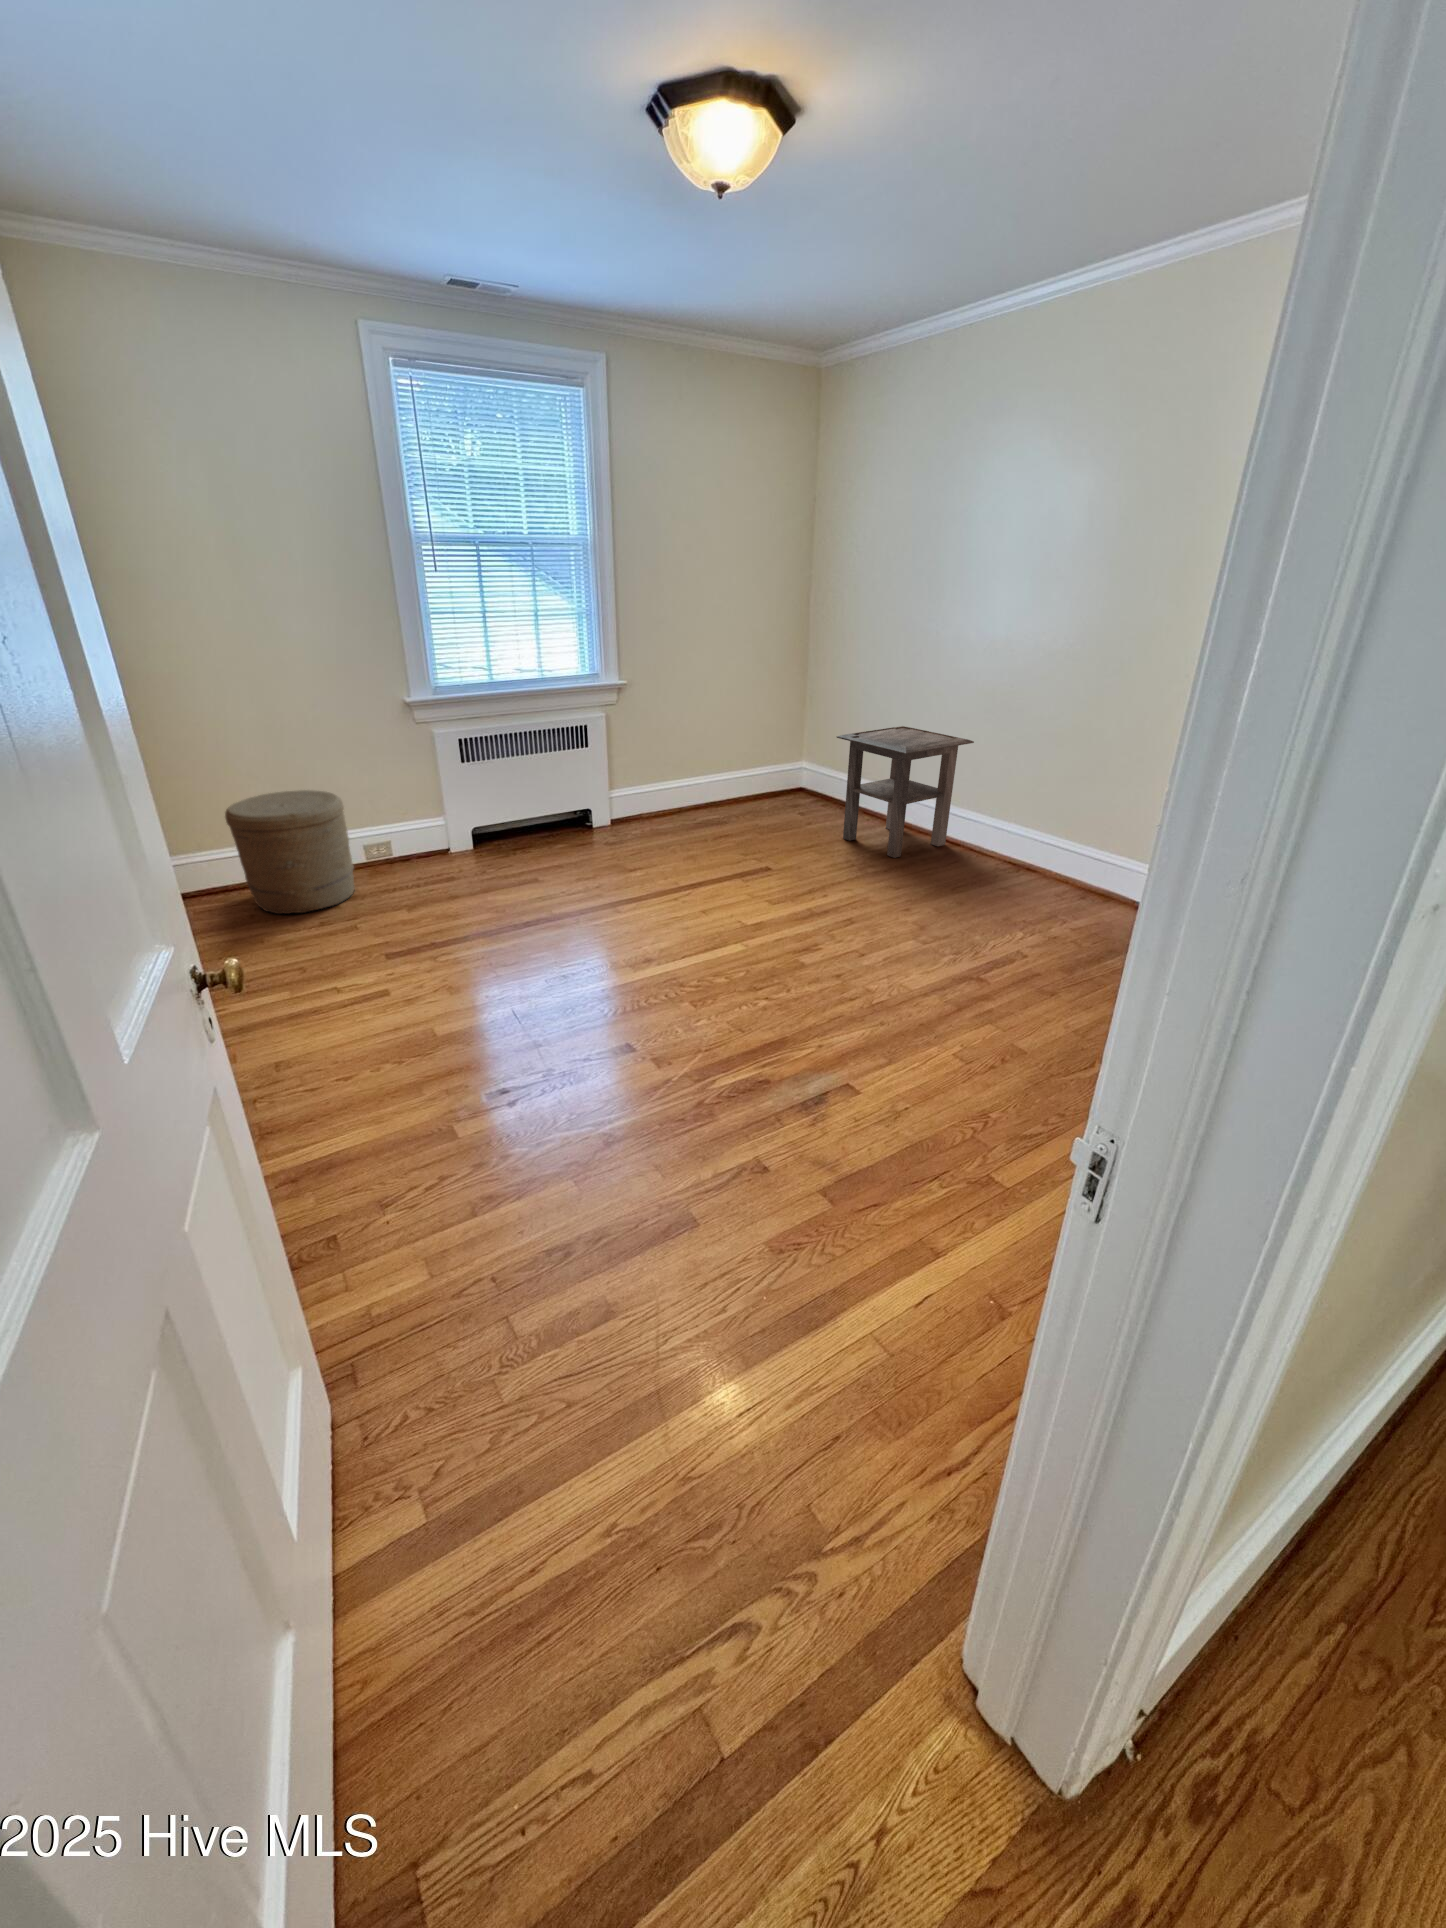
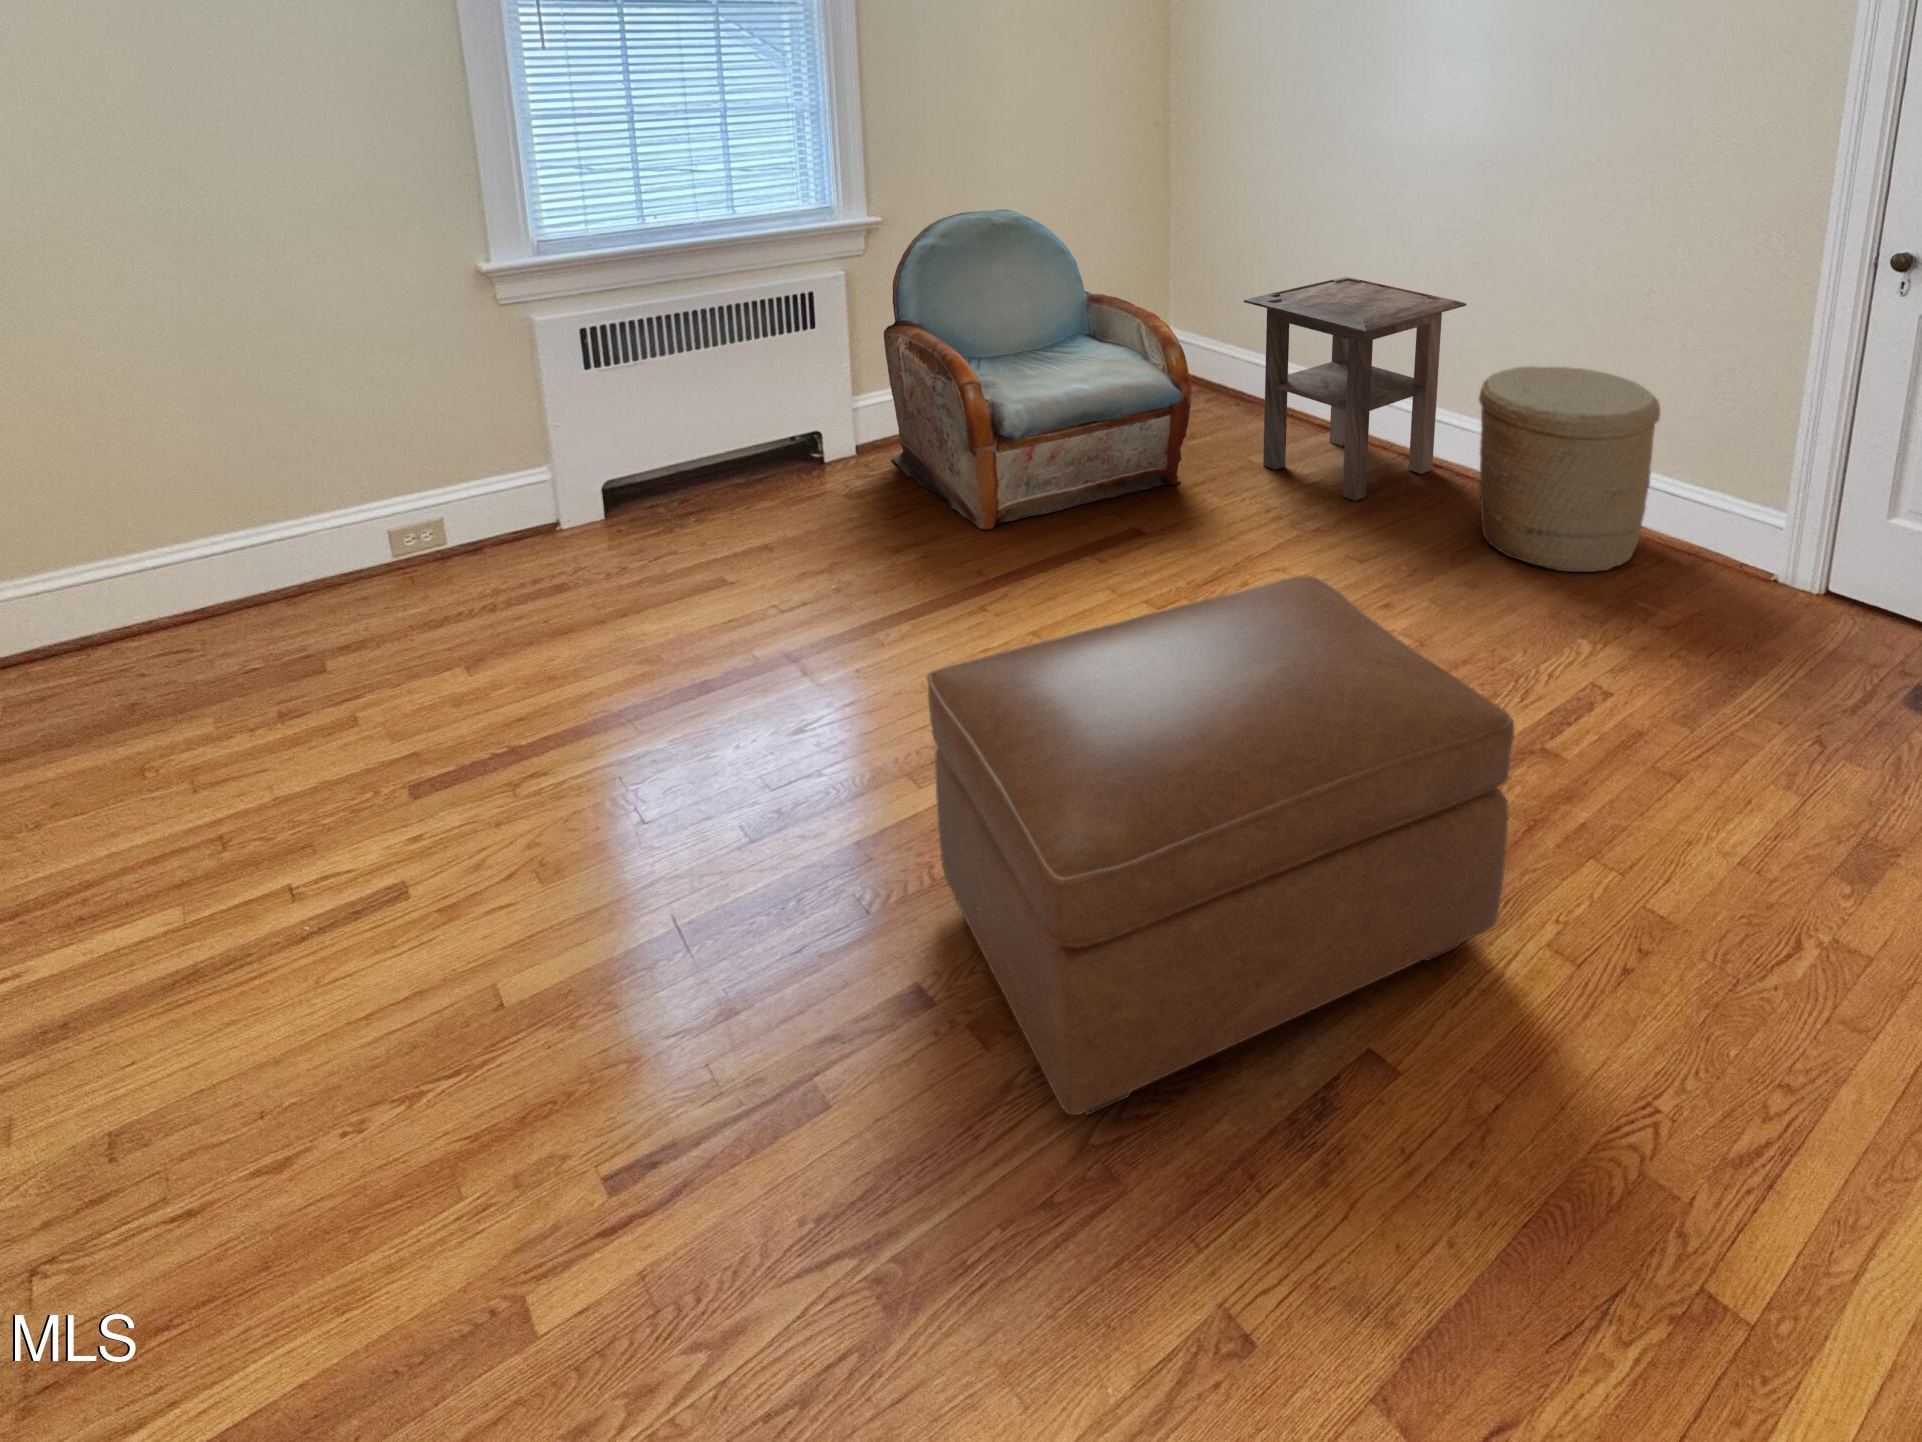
armchair: none [625,680,802,862] -> present [884,209,1192,530]
woven basket: present [225,790,354,914] -> present [1479,366,1660,572]
ottoman: none [636,869,938,1095] -> present [927,576,1514,1115]

